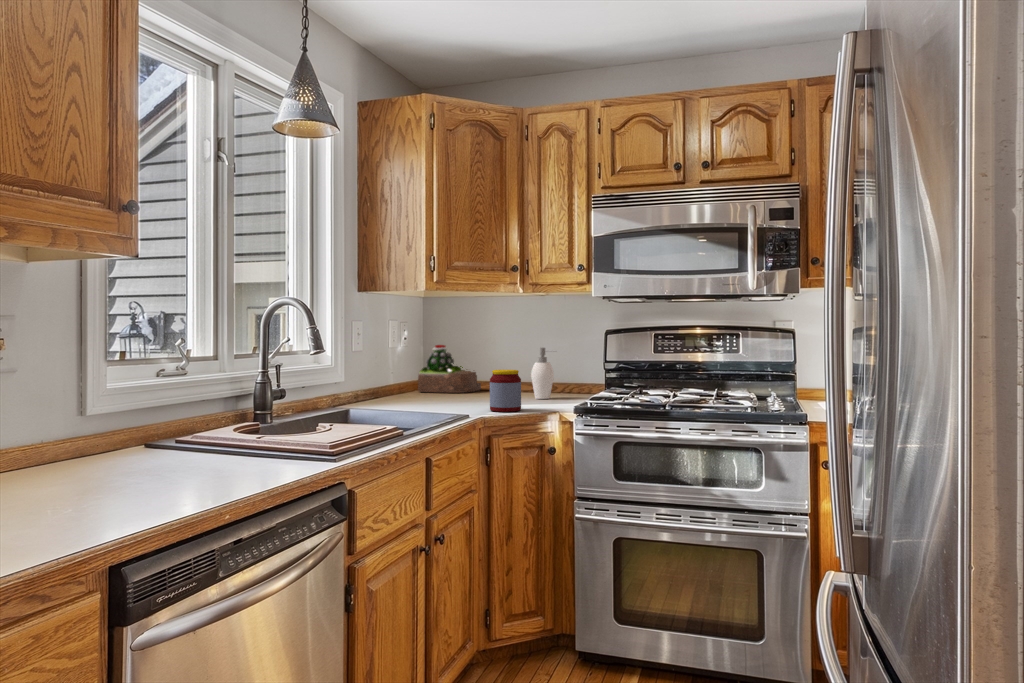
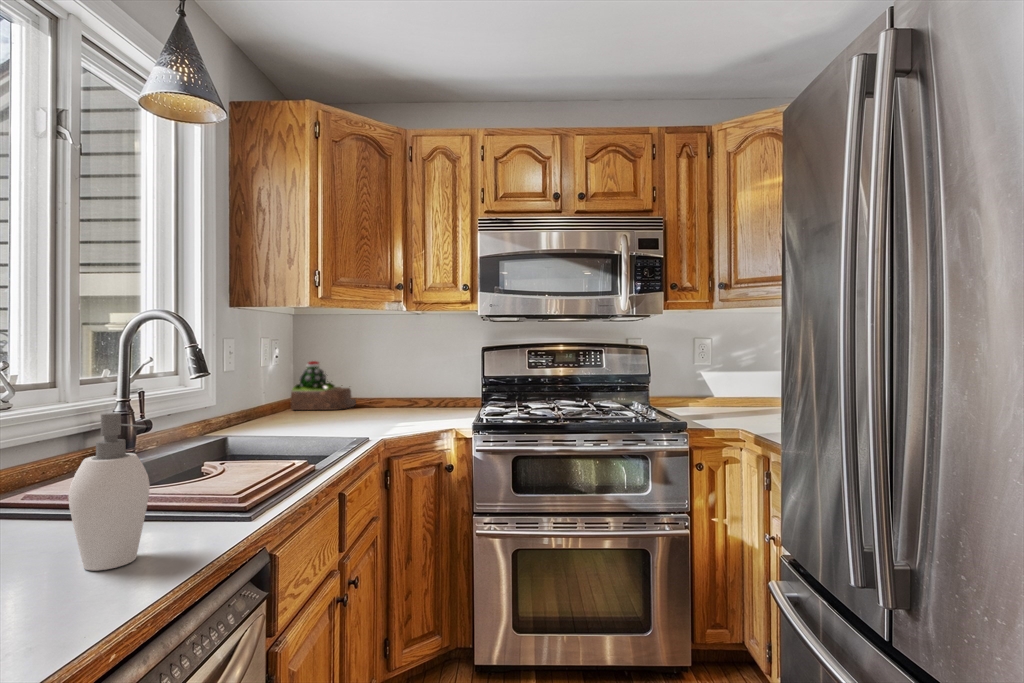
soap dispenser: present [531,348,554,399] -> present [69,413,150,570]
jar: present [490,369,521,412] -> none [386,387,419,431]

